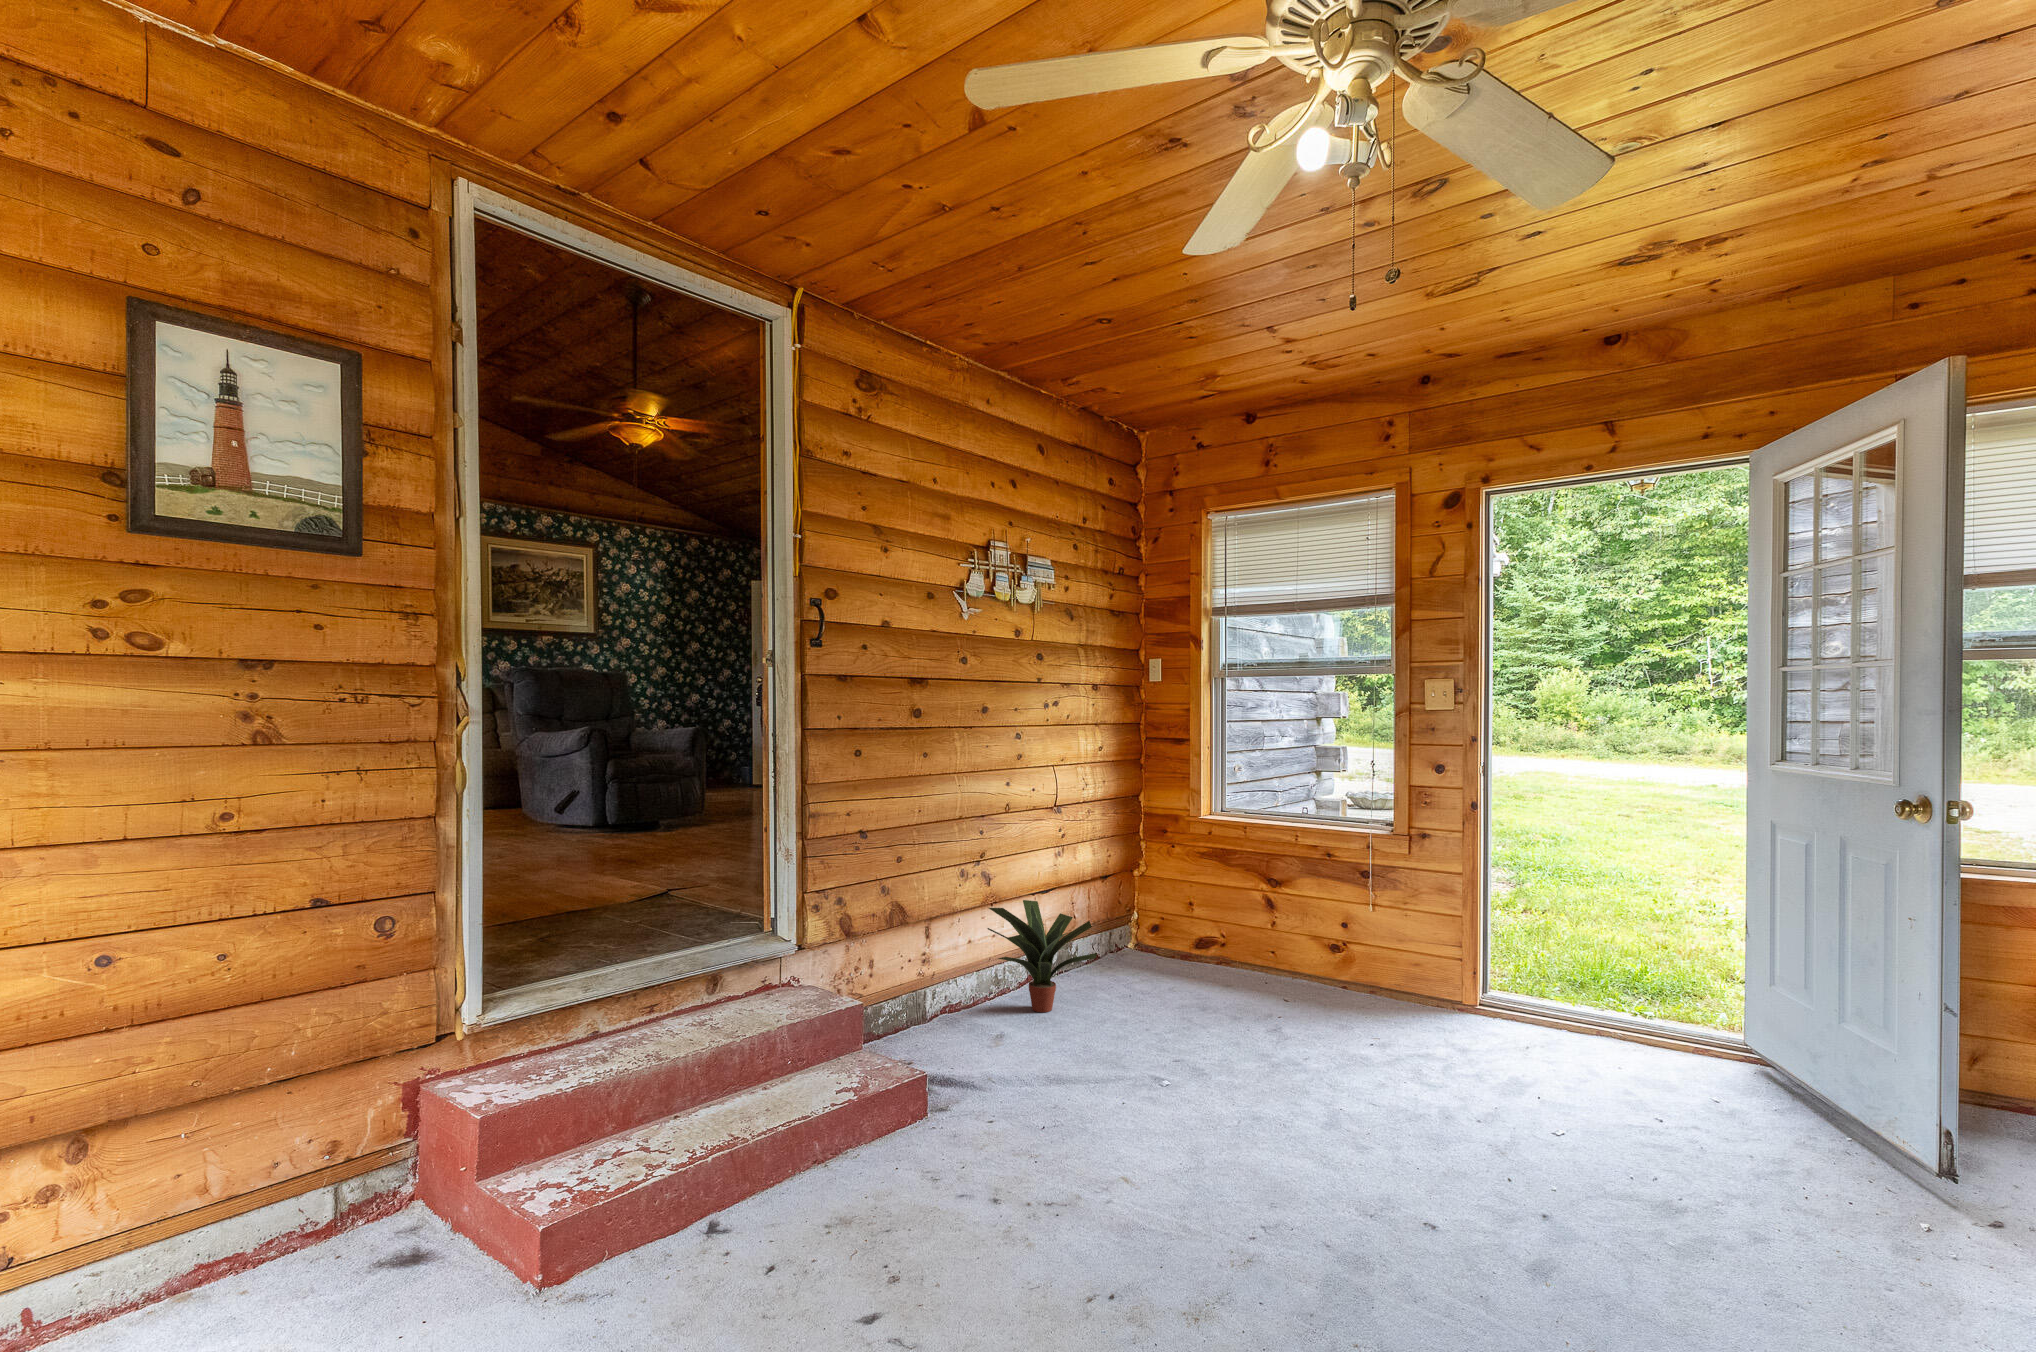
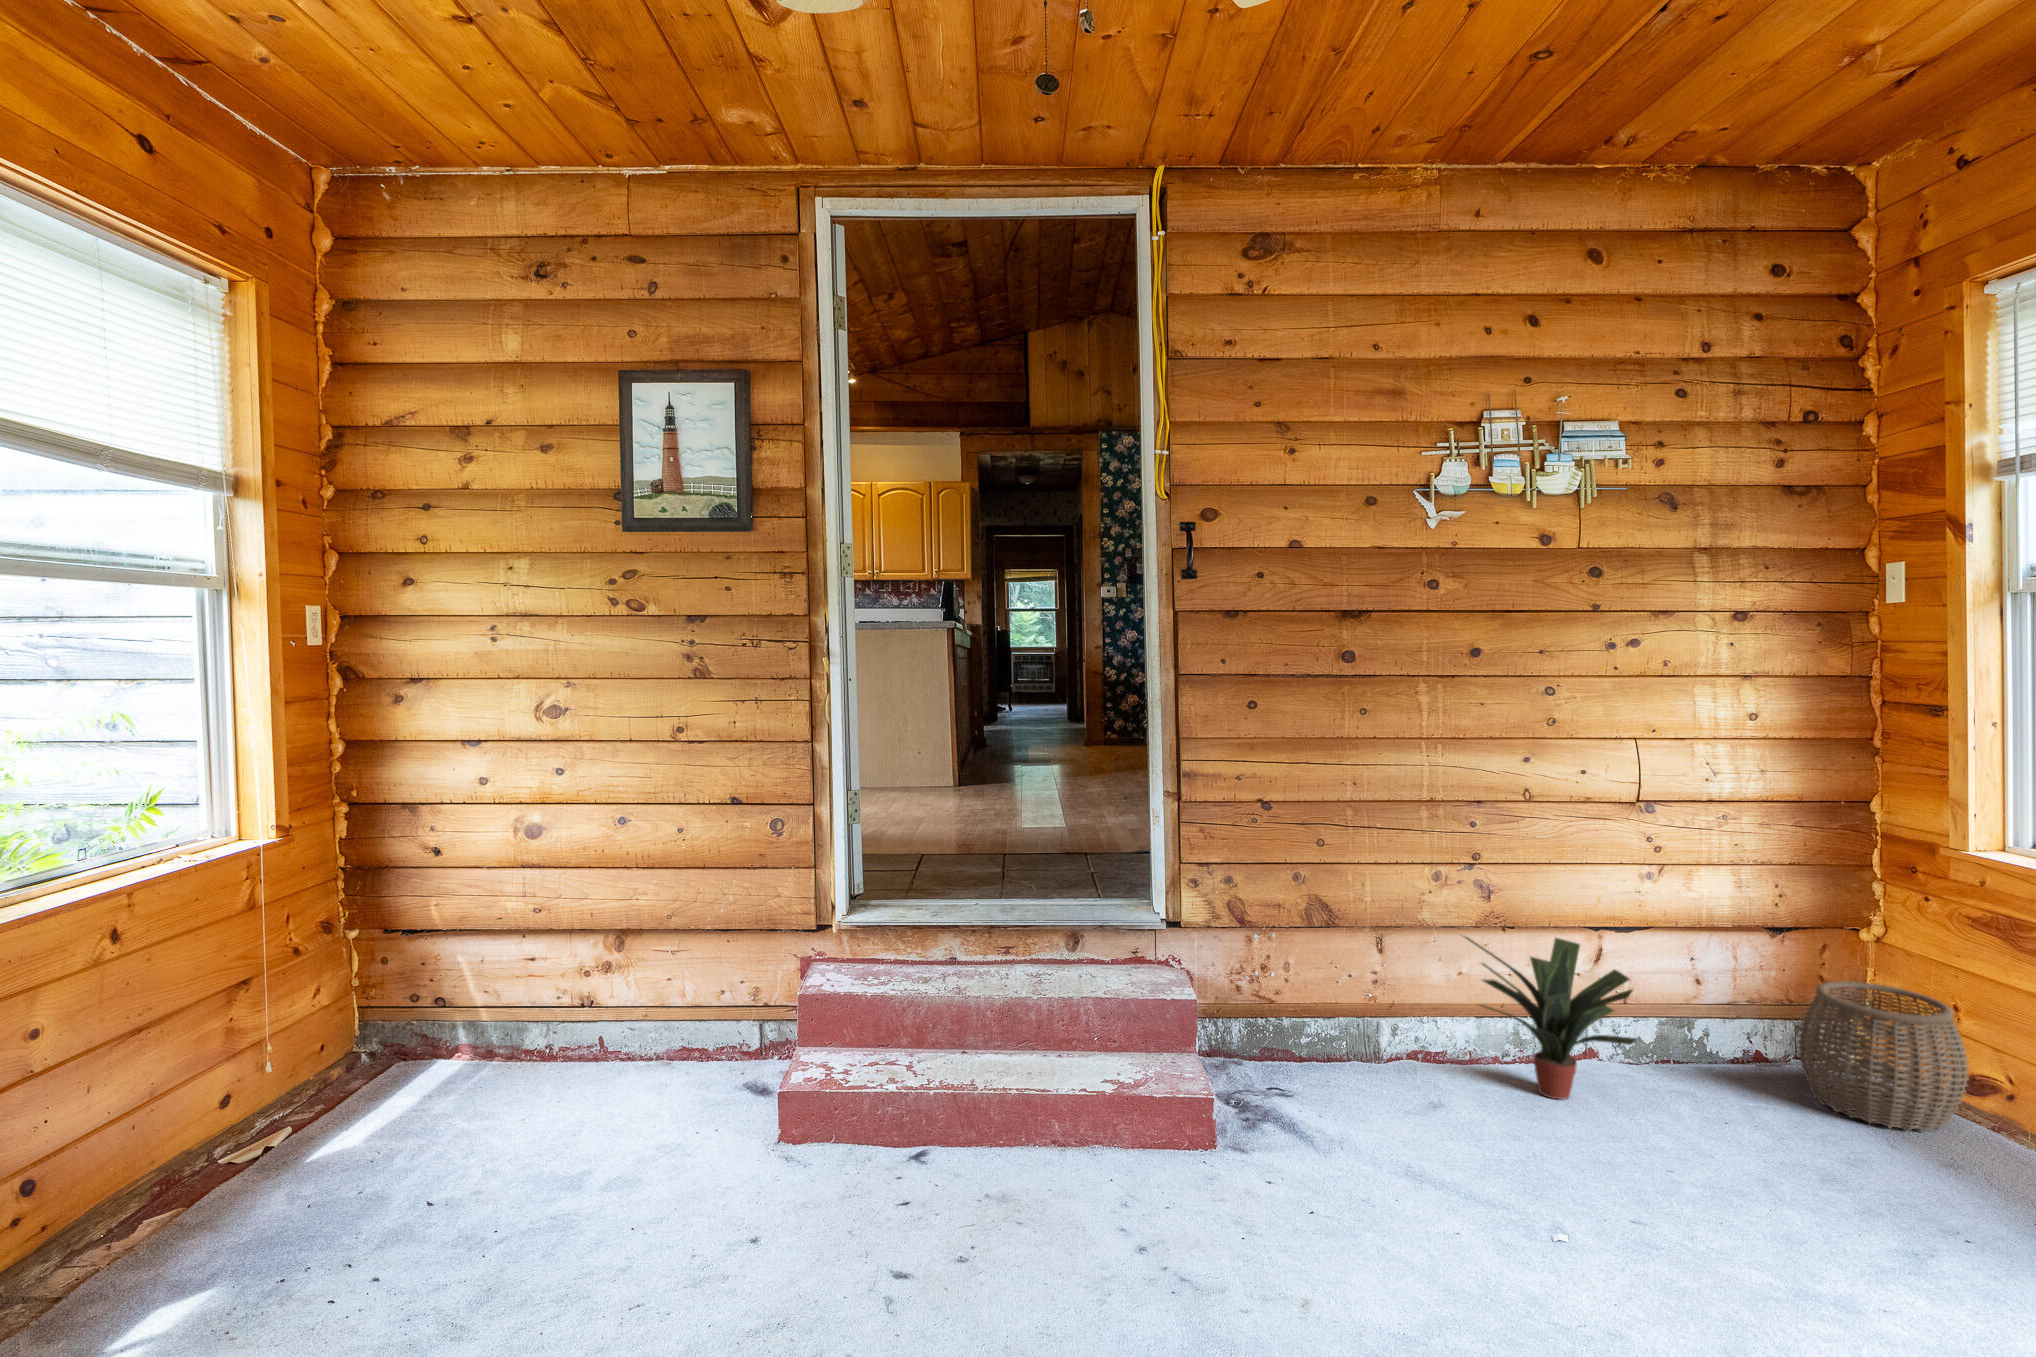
woven basket: none [1129,894,1209,976] -> present [1798,981,1969,1131]

